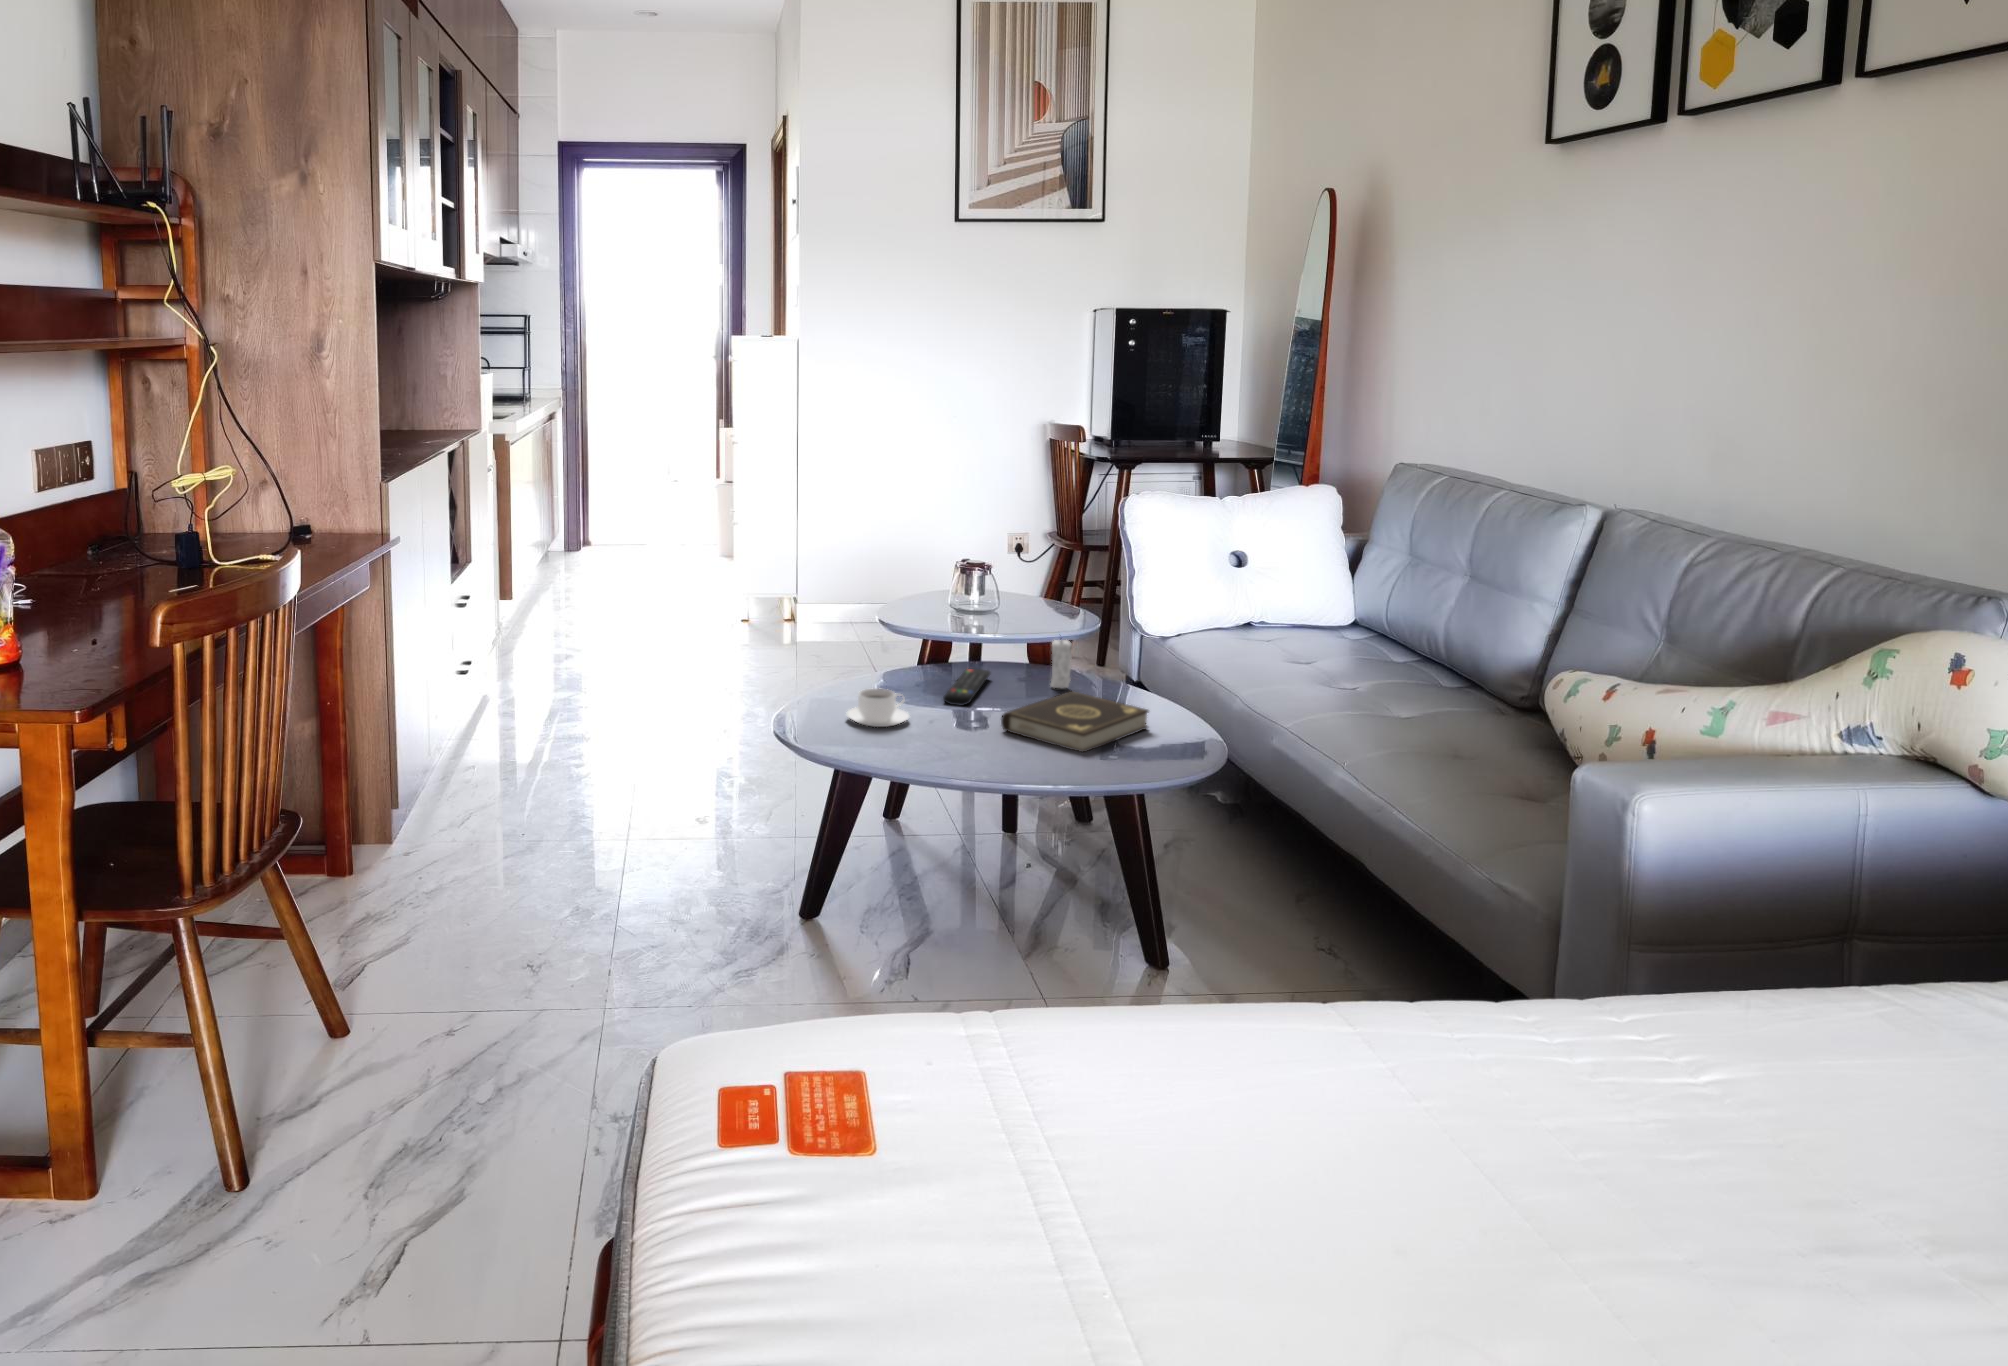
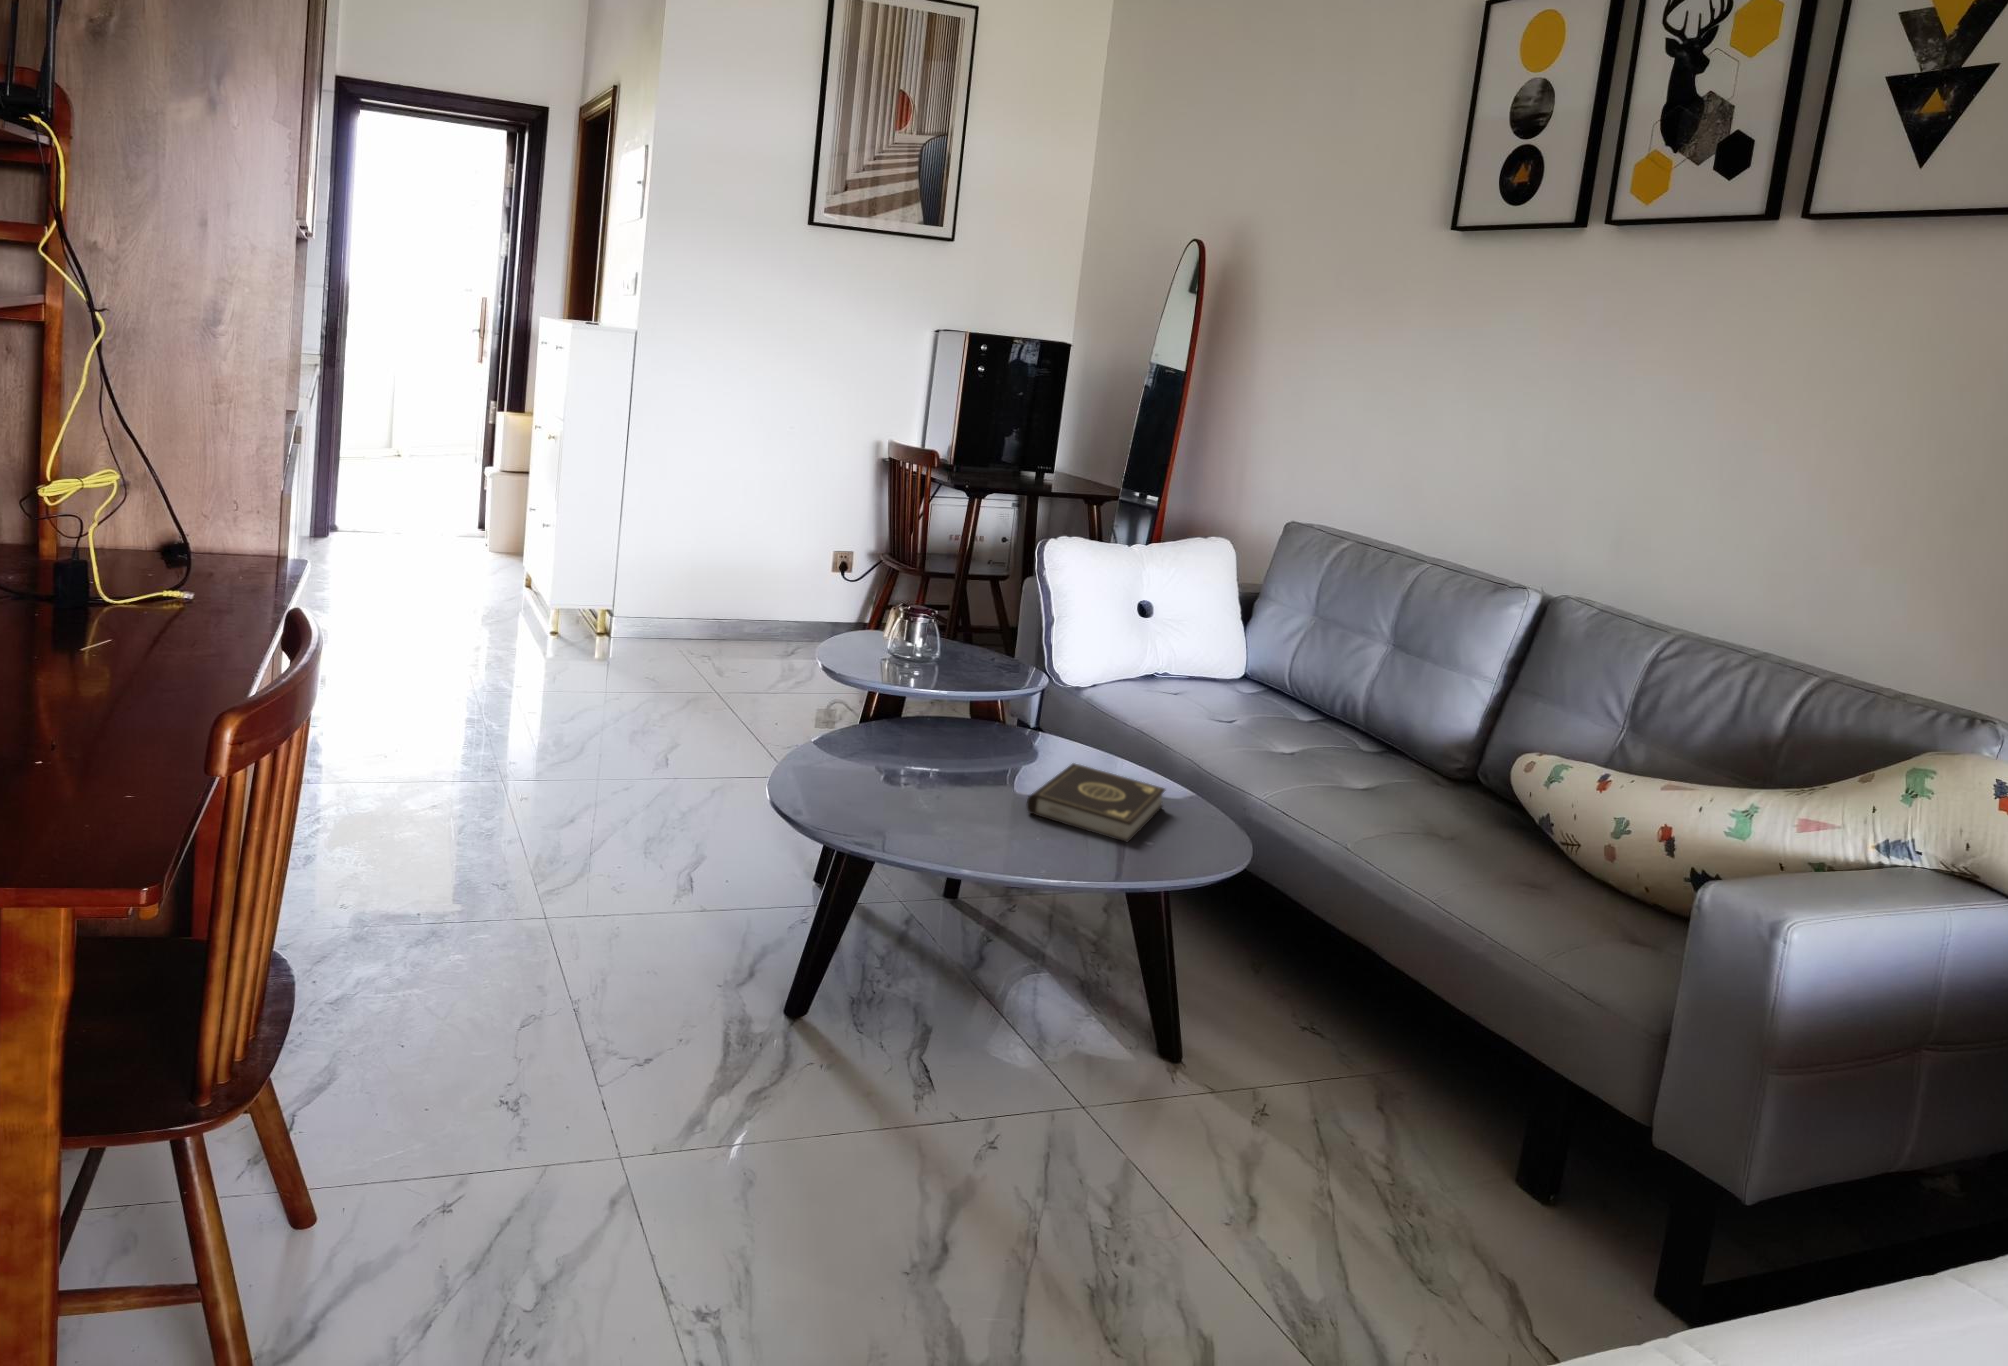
candle: present [1051,640,1072,688] -> none [1026,692,1053,754]
remote control: present [943,669,990,705] -> none [933,728,968,778]
coffee cup: present [847,688,909,727] -> none [857,763,927,810]

